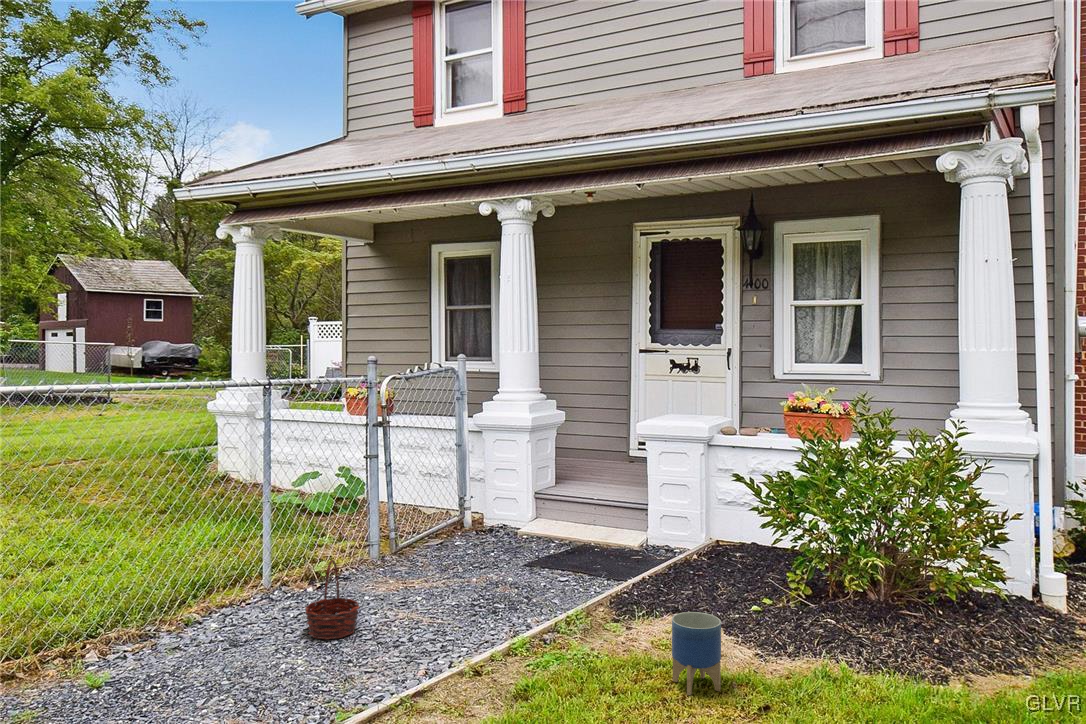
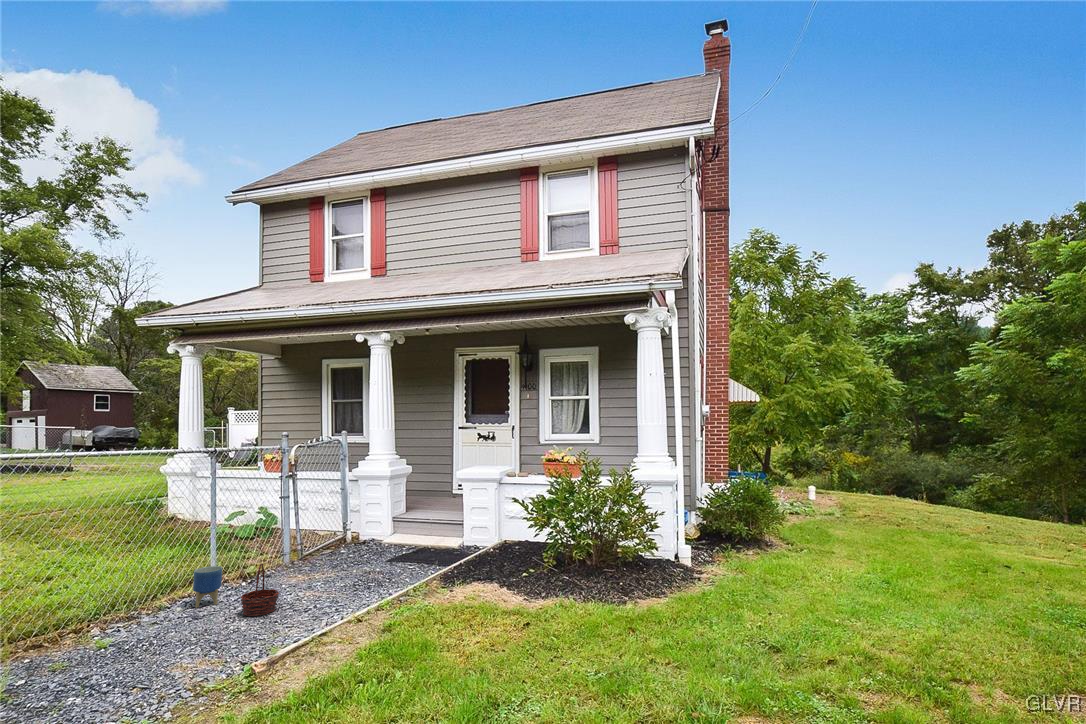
planter: present [672,612,721,695] -> present [193,566,222,608]

